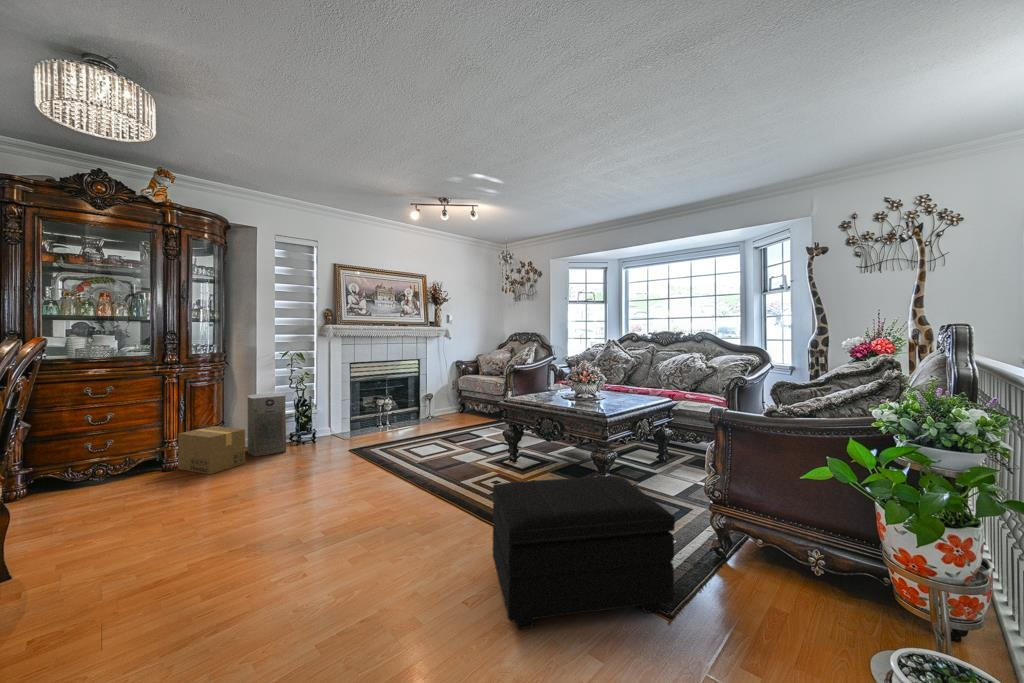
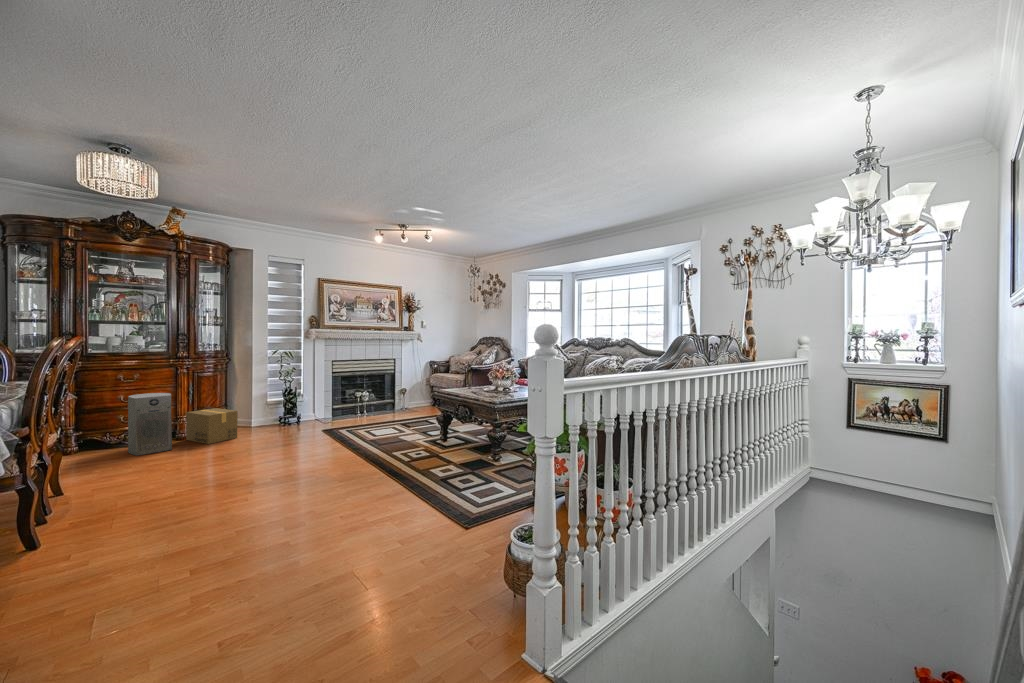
air purifier: present [248,393,286,457] -> present [128,393,172,456]
footstool: present [493,476,675,629] -> none [364,443,484,535]

